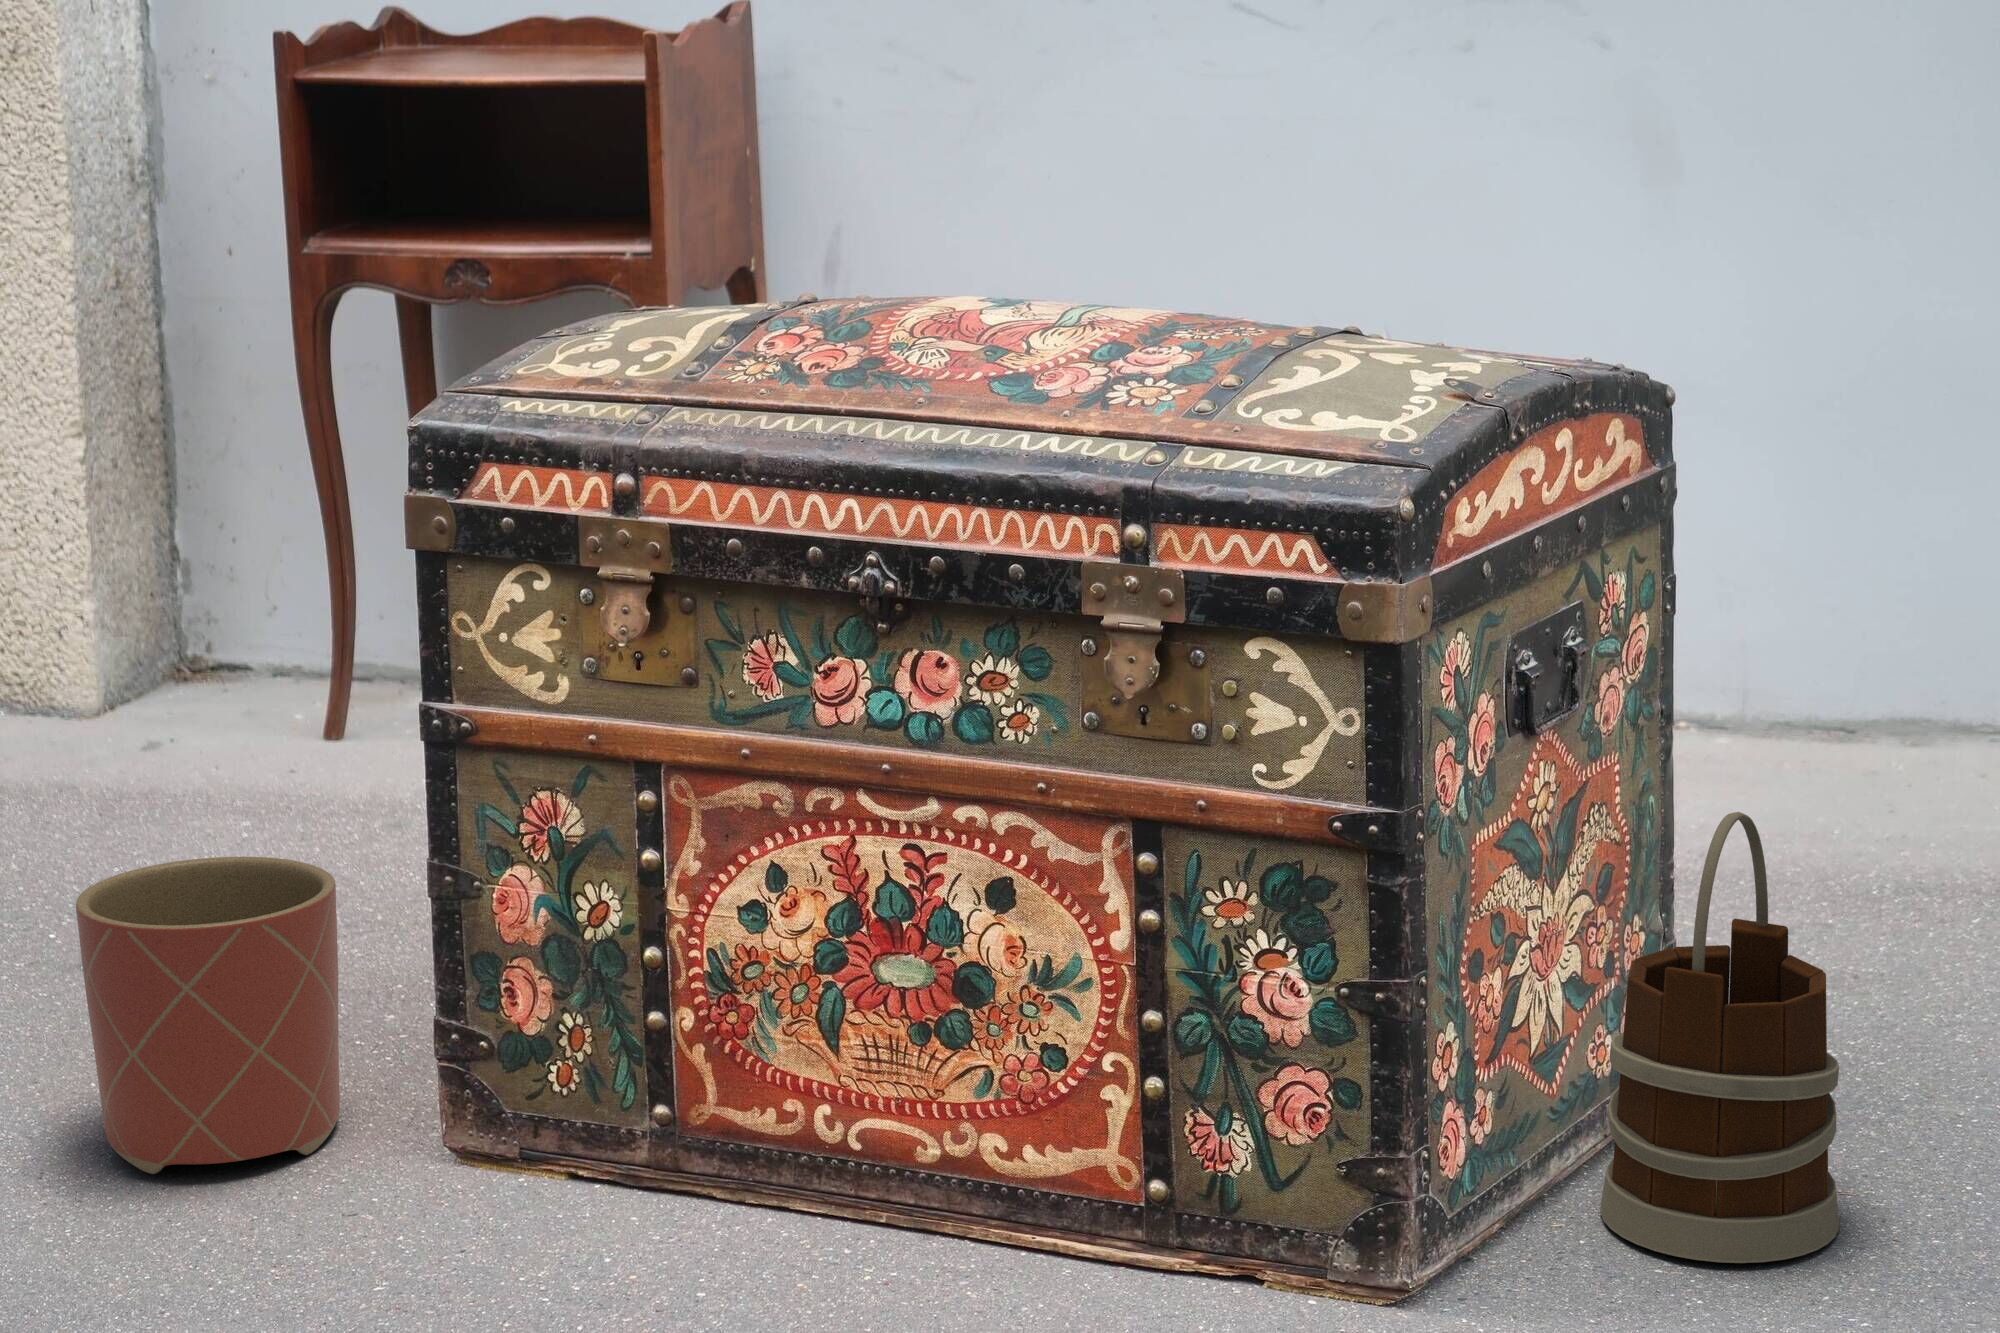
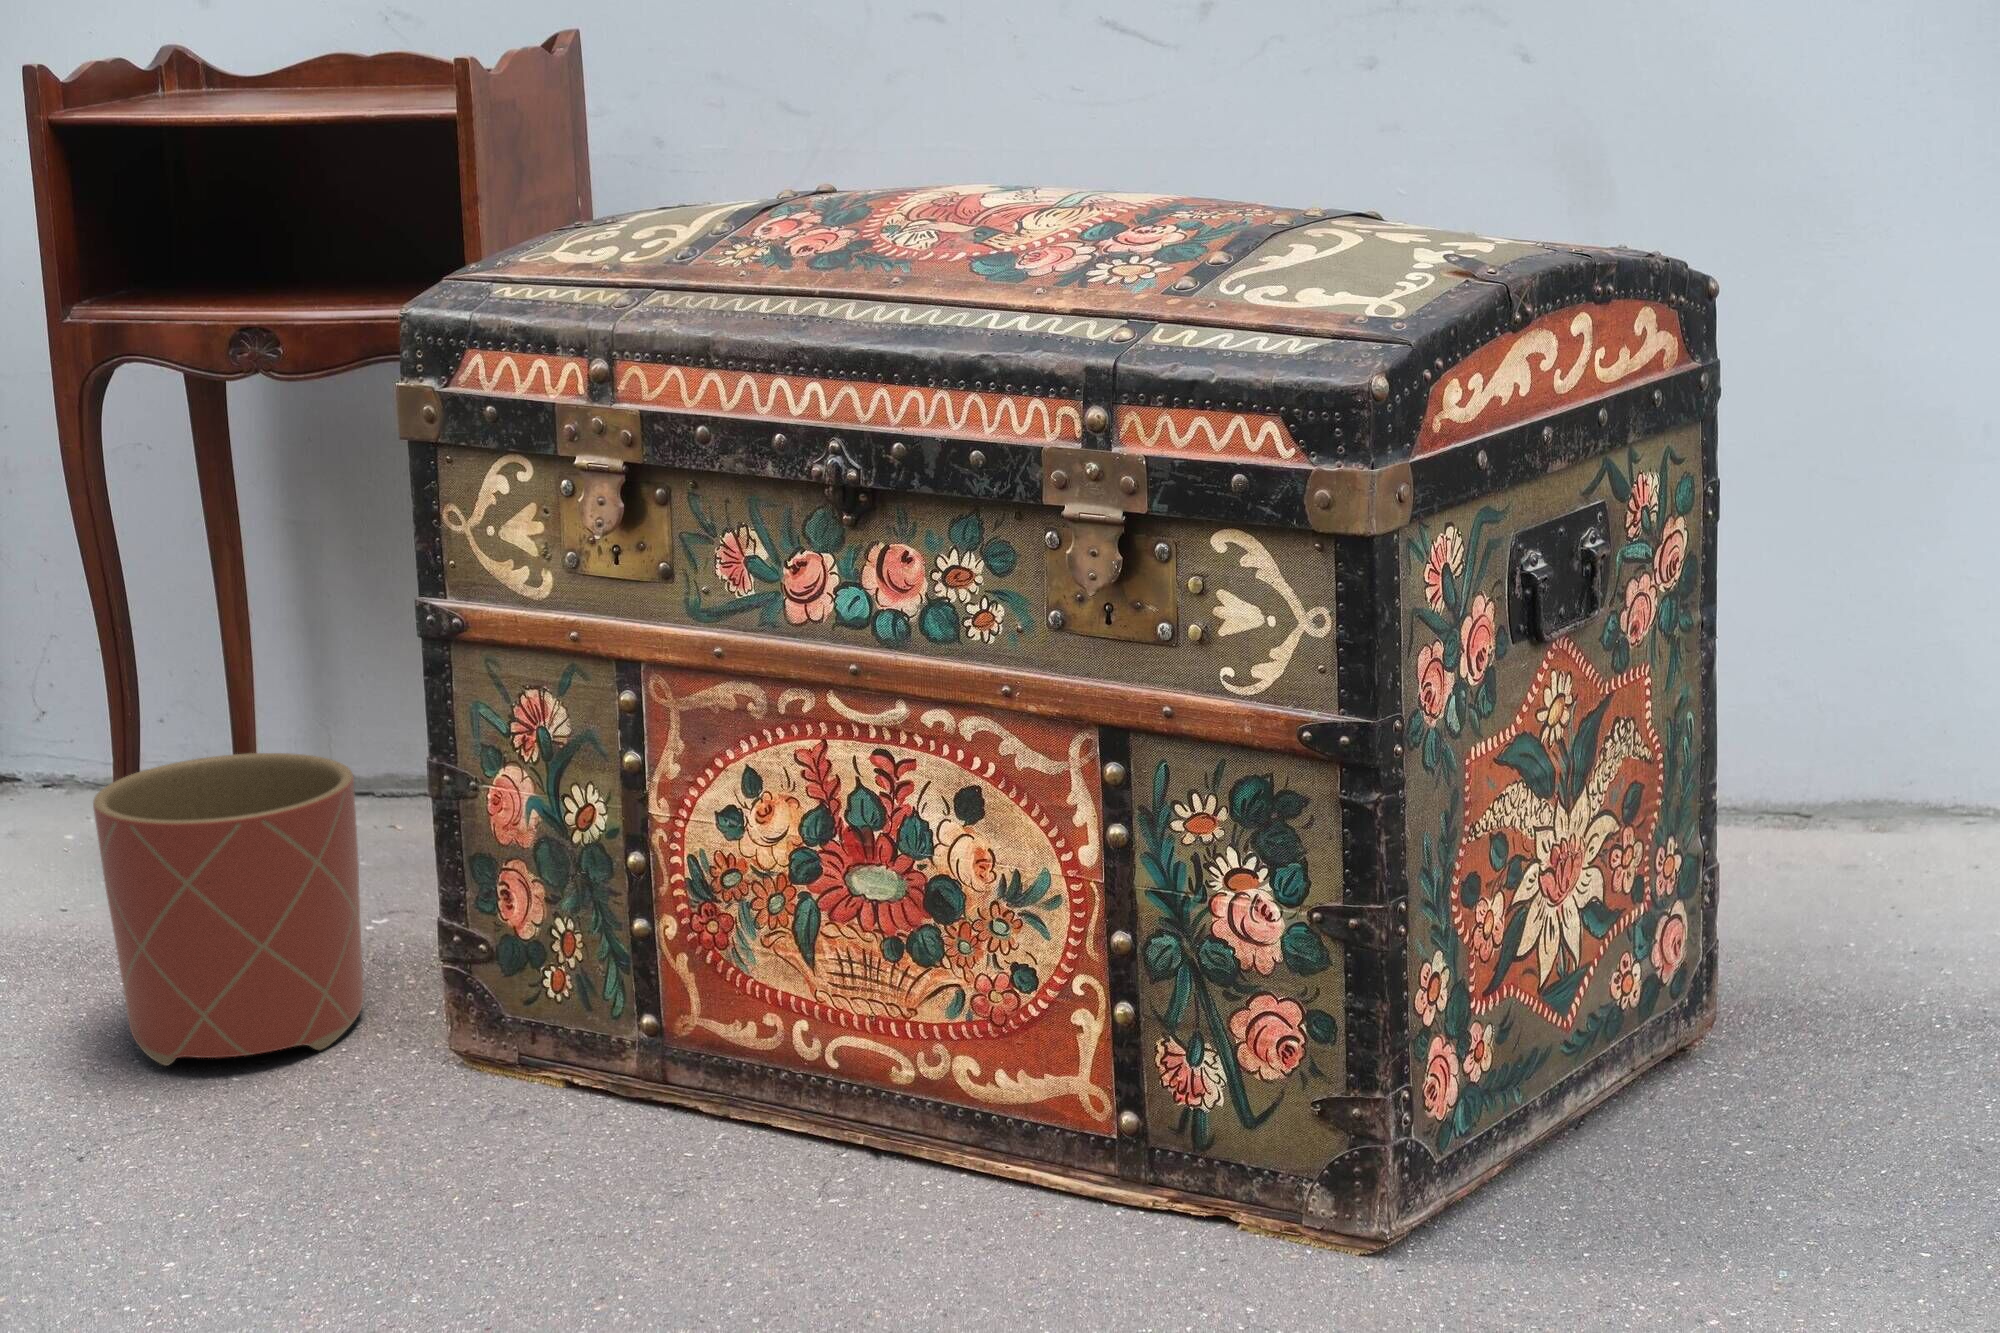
wooden bucket: present [1600,812,1839,1263] -> none [1618,728,1879,1217]

